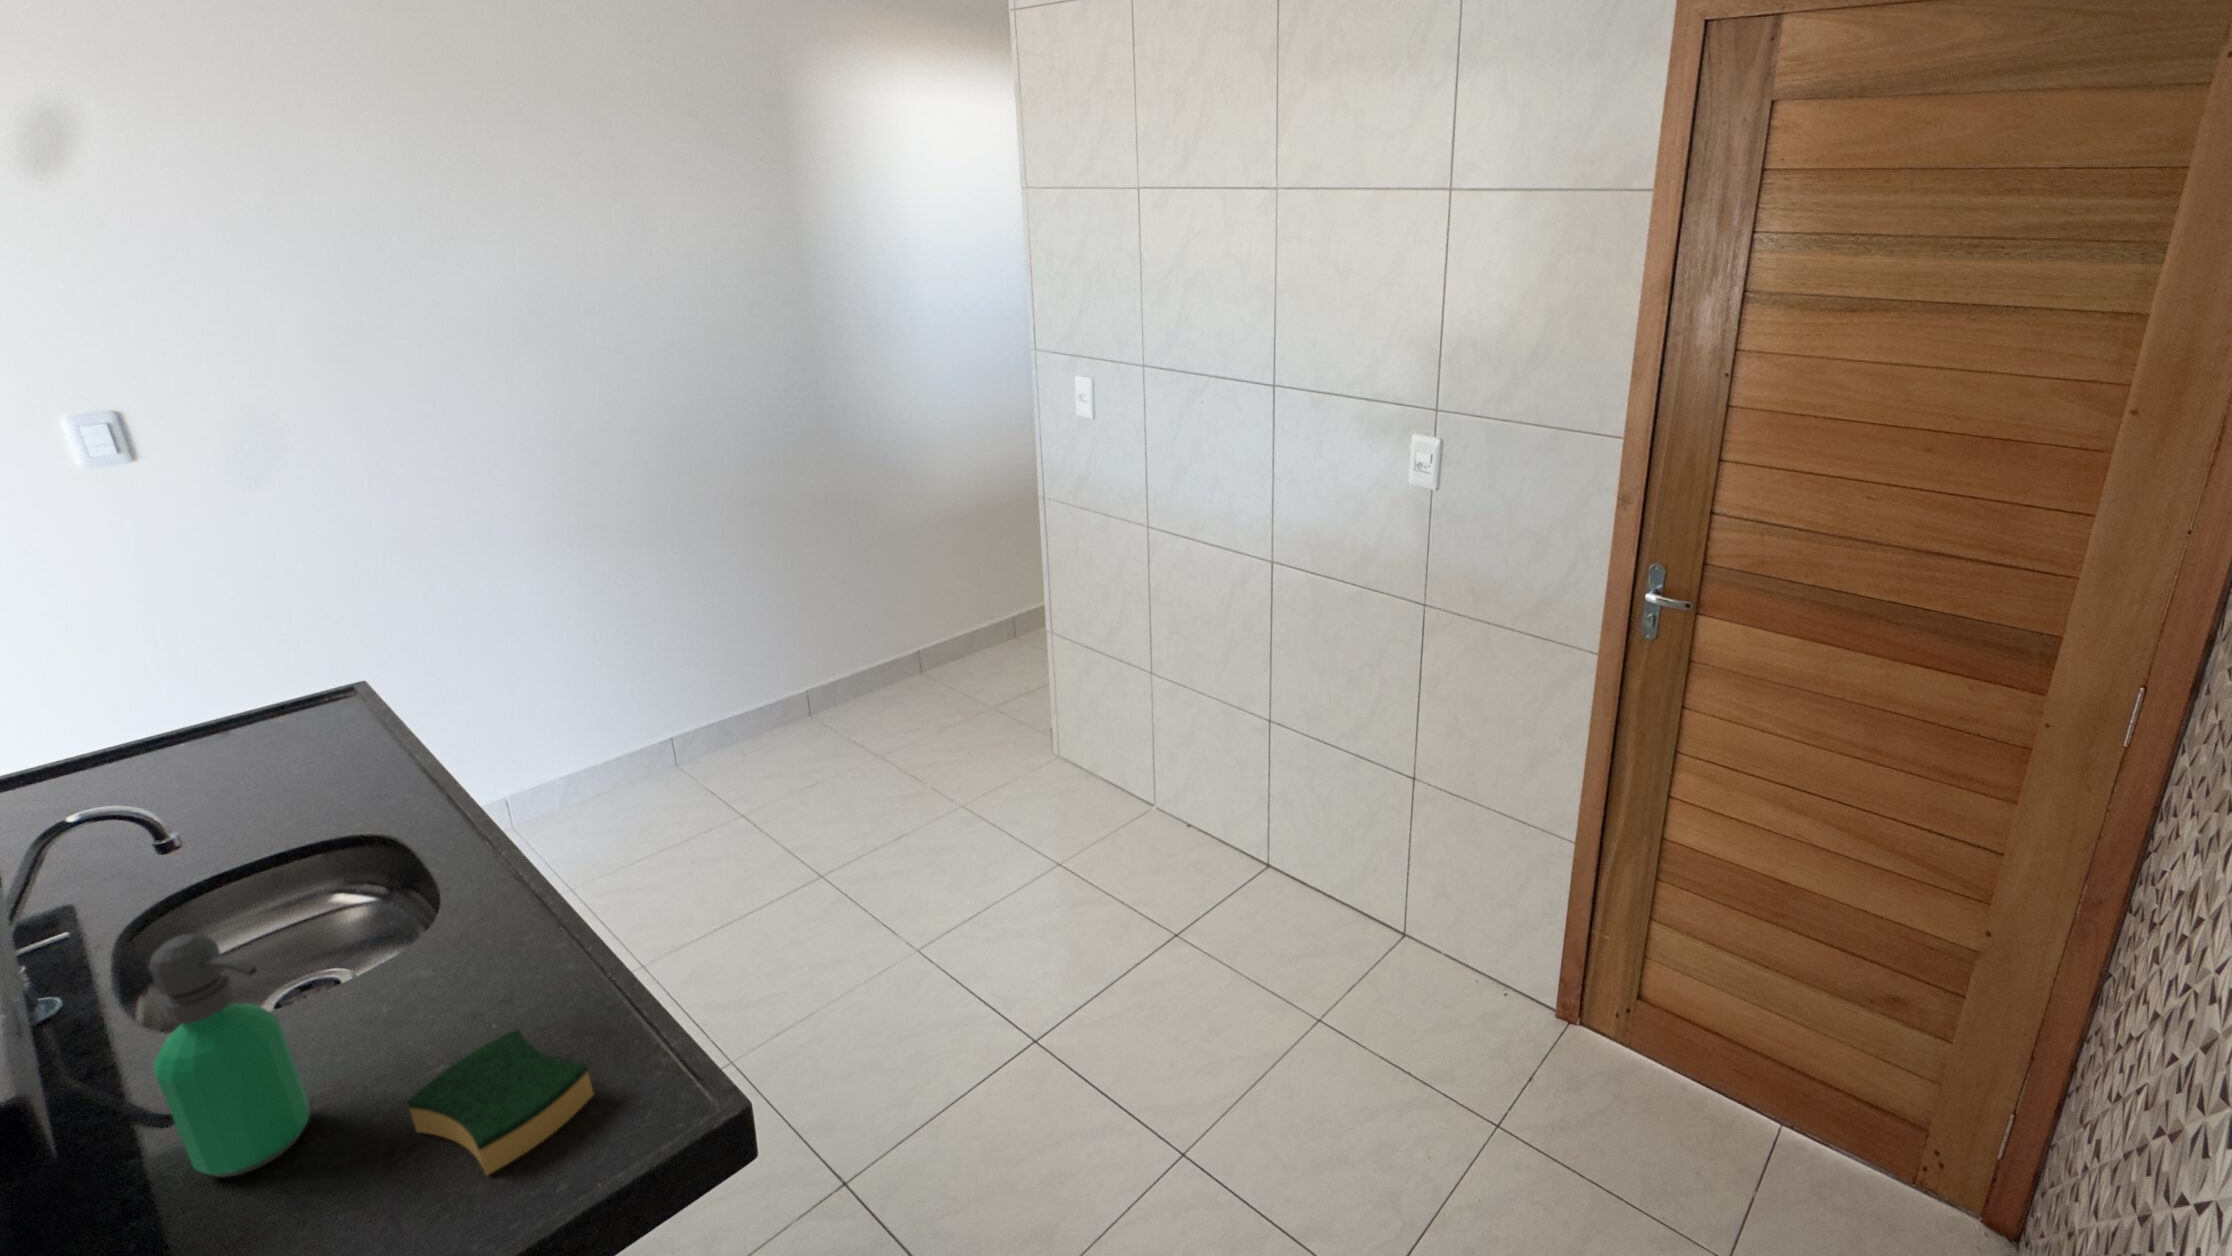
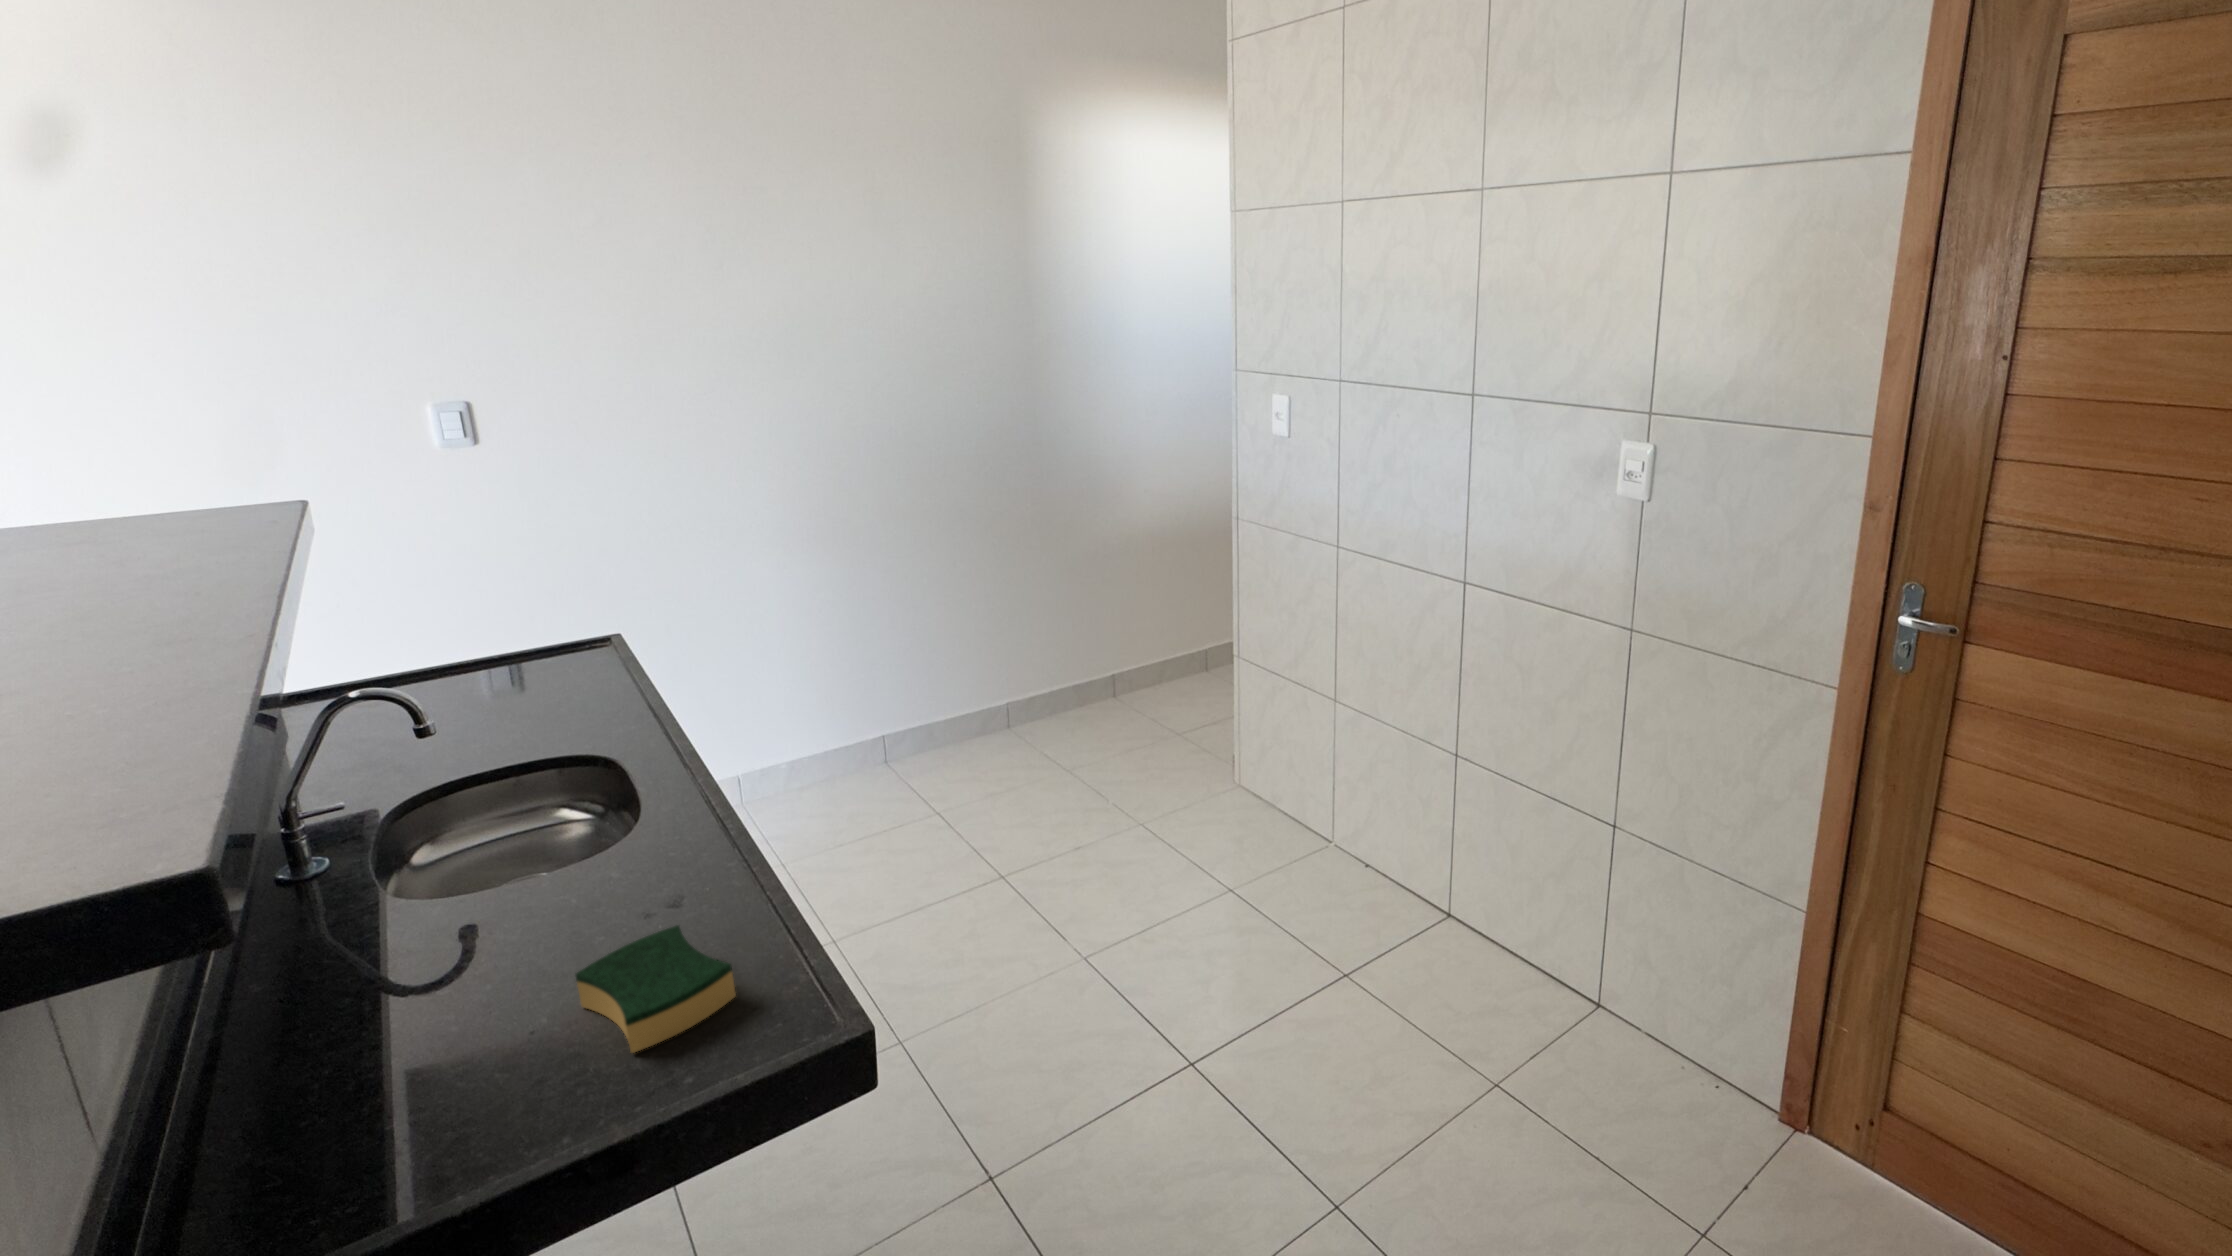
soap dispenser: present [150,934,309,1177] -> none [376,785,499,1021]

